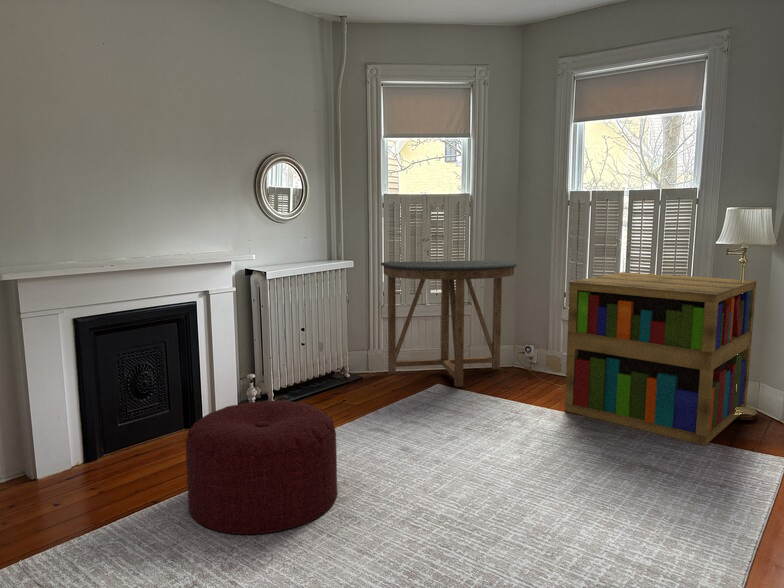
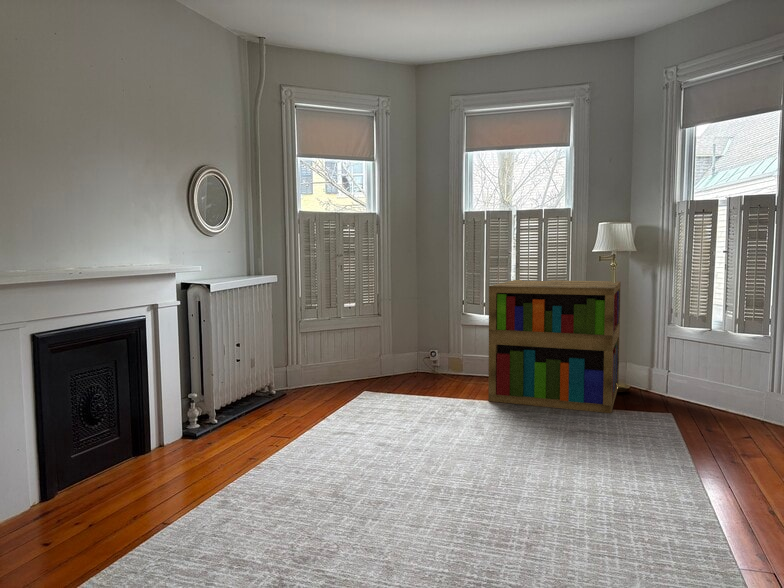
console table: present [381,260,517,387] -> none [298,275,424,392]
ottoman: present [186,400,337,534] -> none [202,403,354,533]

